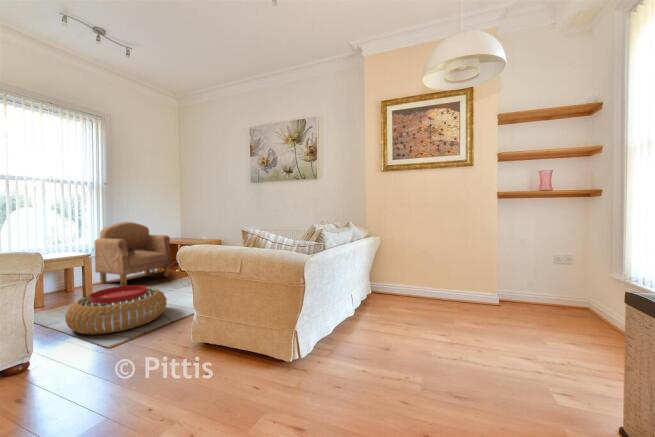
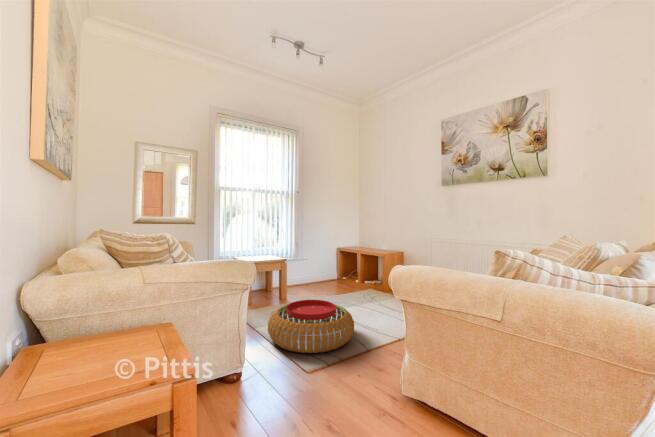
armchair: present [95,222,171,286] -> none [288,229,351,294]

